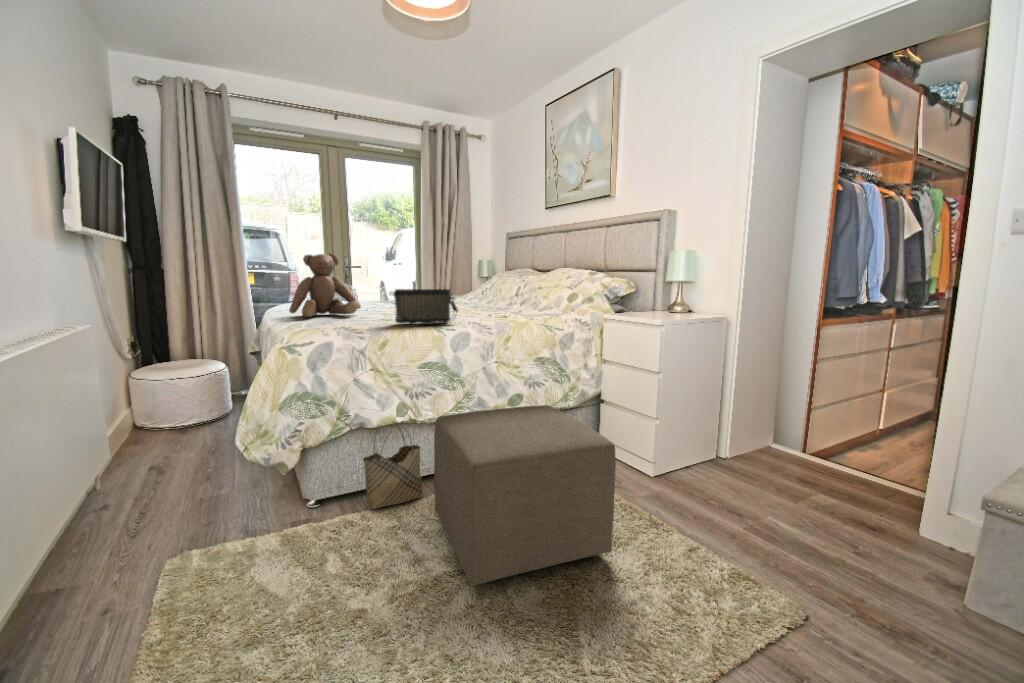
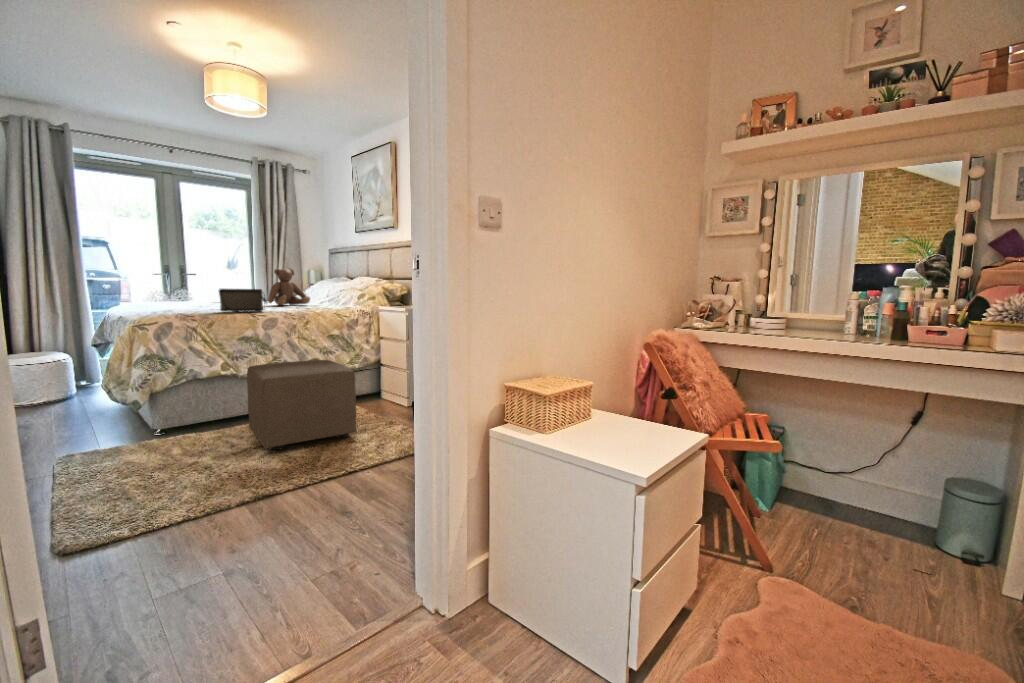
teddy bear: present [289,253,361,317] -> present [268,268,310,305]
woven basket: present [363,428,423,509] -> none [197,375,243,431]

